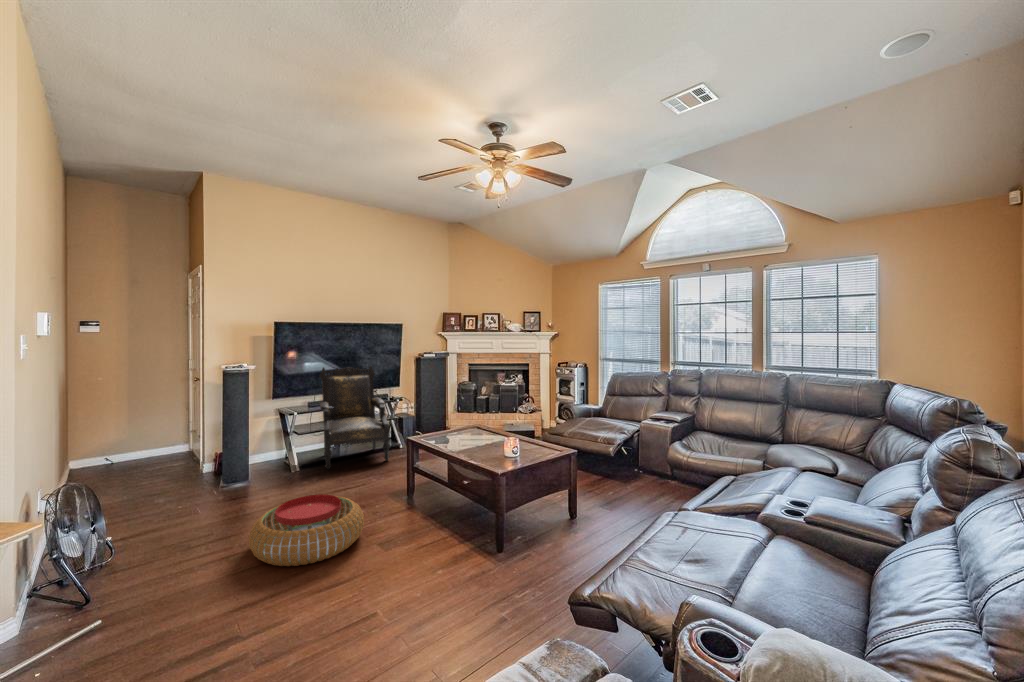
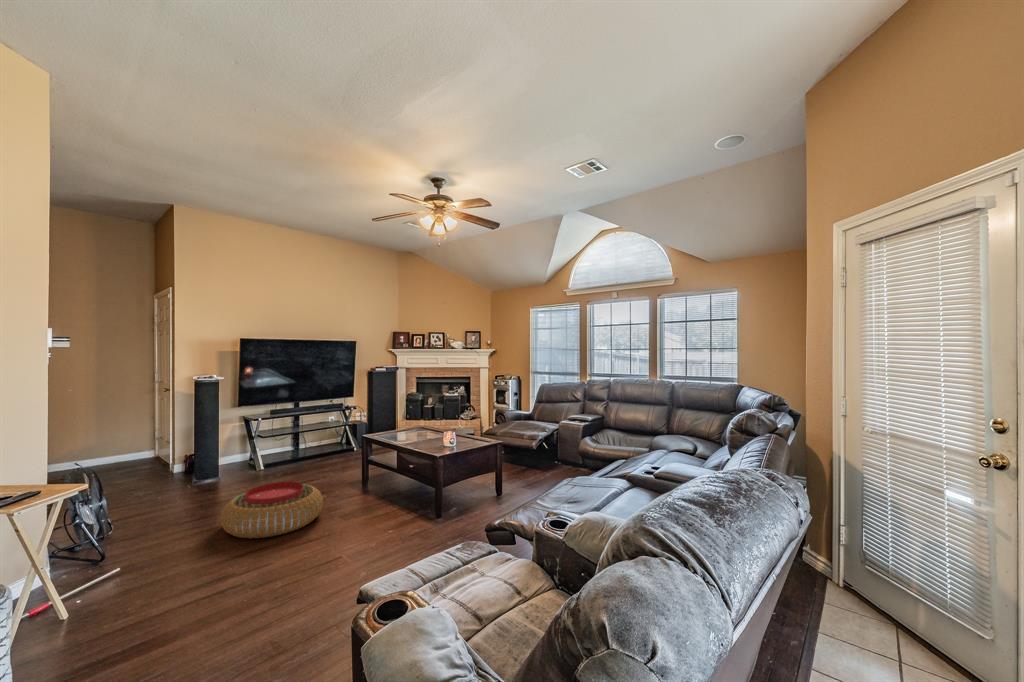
armchair: present [320,366,390,469] -> none [281,377,345,469]

